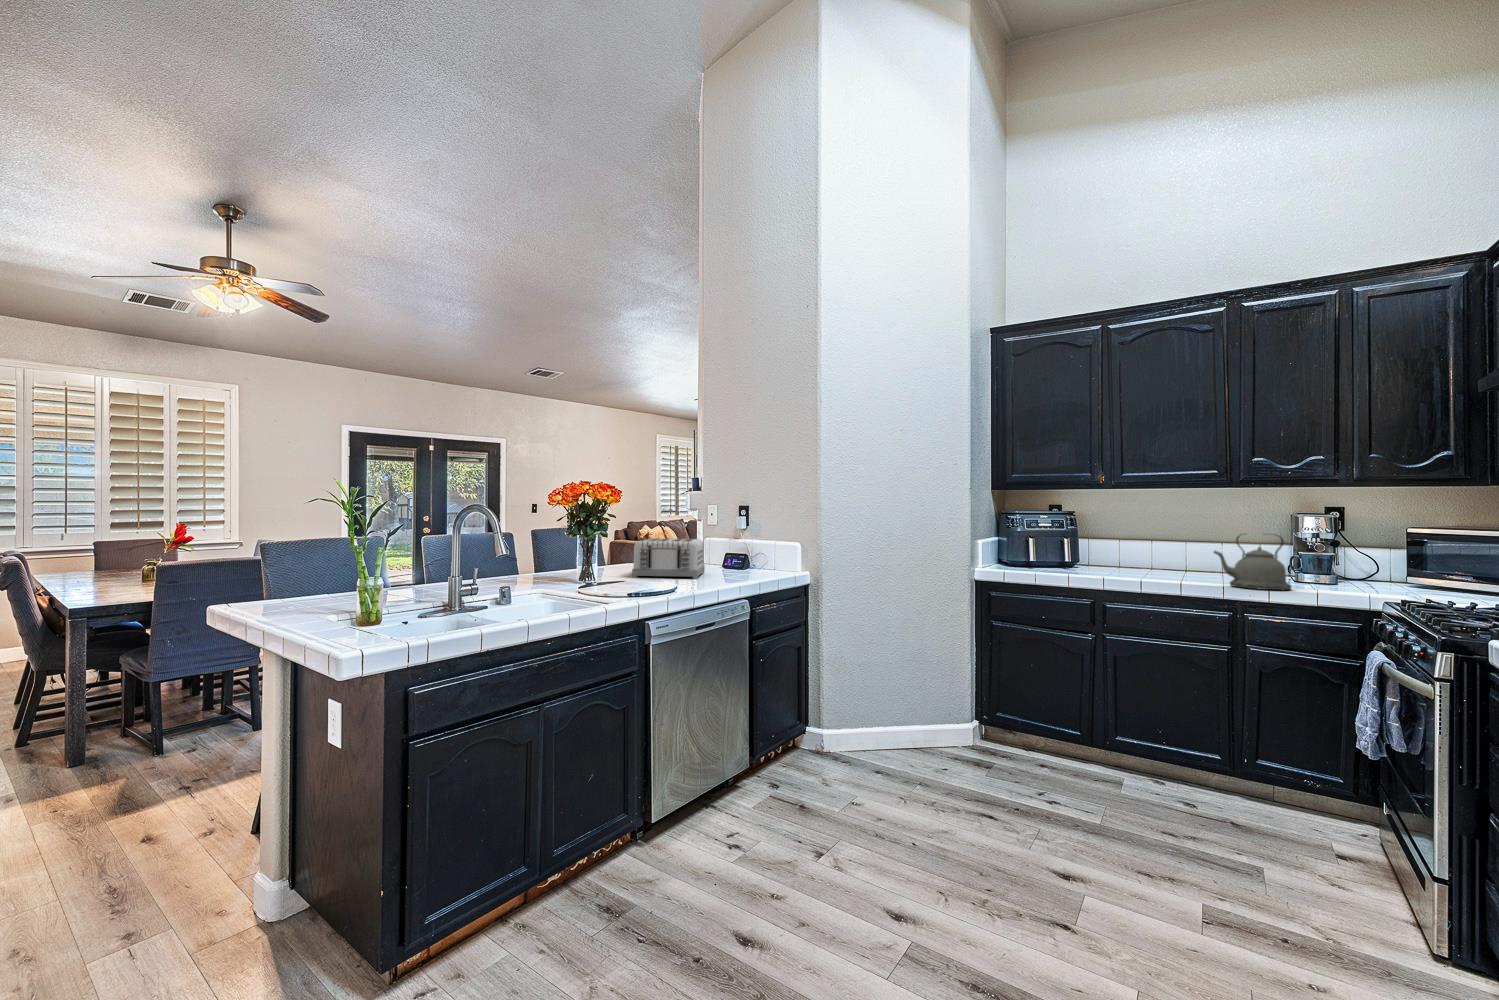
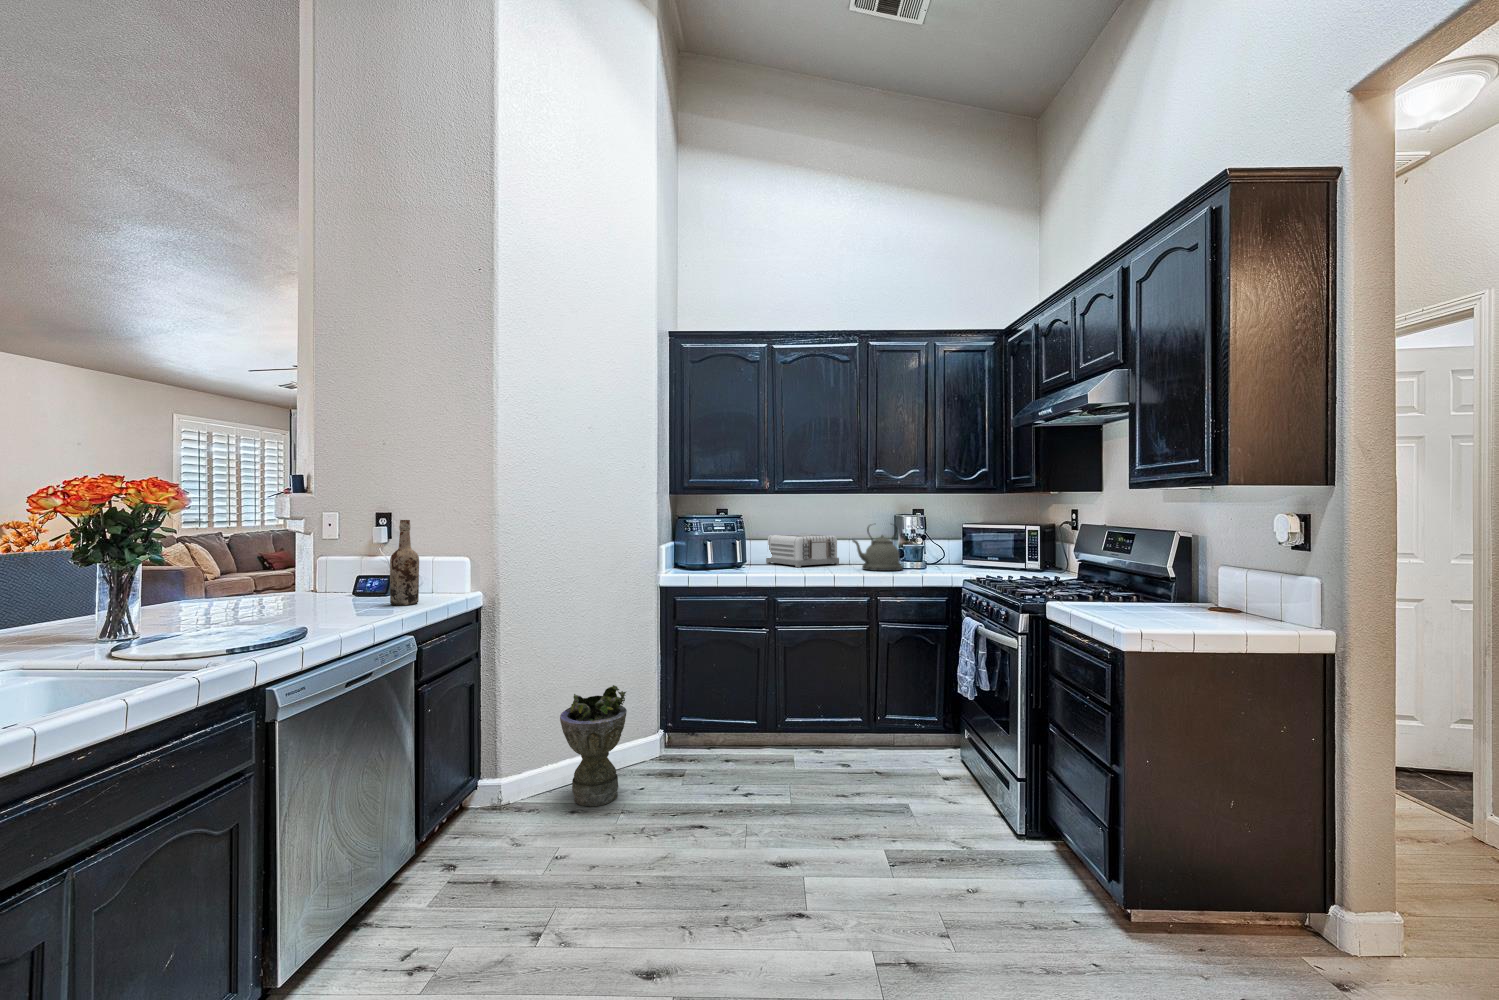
wine bottle: none [744,515,764,579] -> present [390,520,419,605]
toaster: present [632,538,705,579] -> present [766,534,839,567]
planter: none [874,669,933,773] -> present [560,685,627,807]

